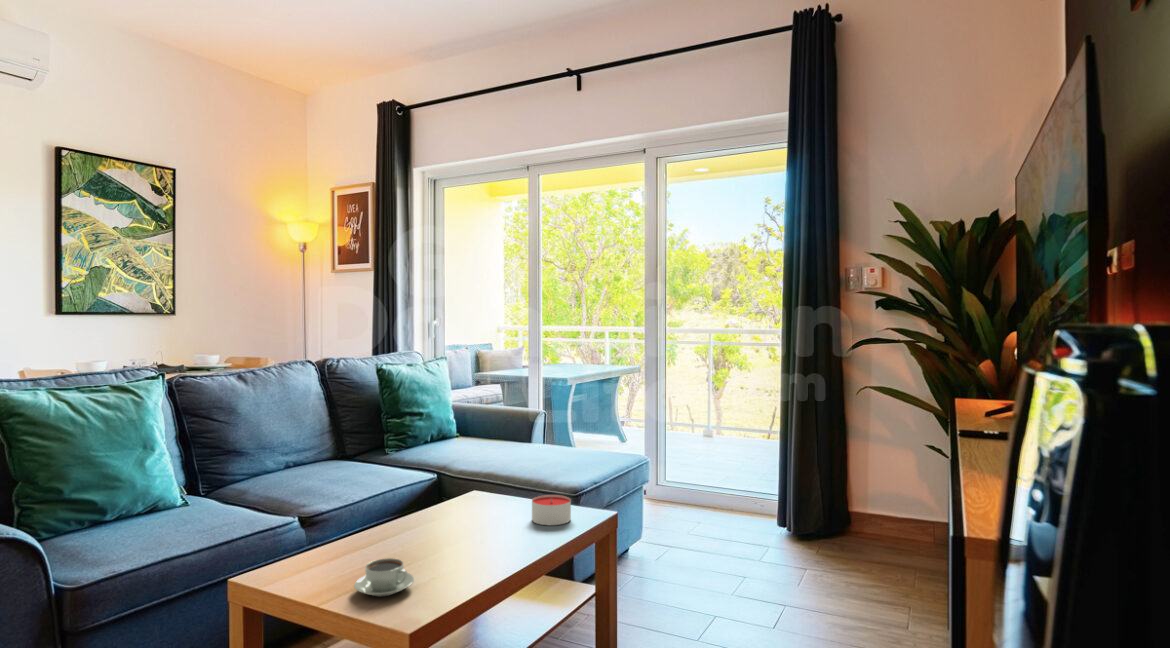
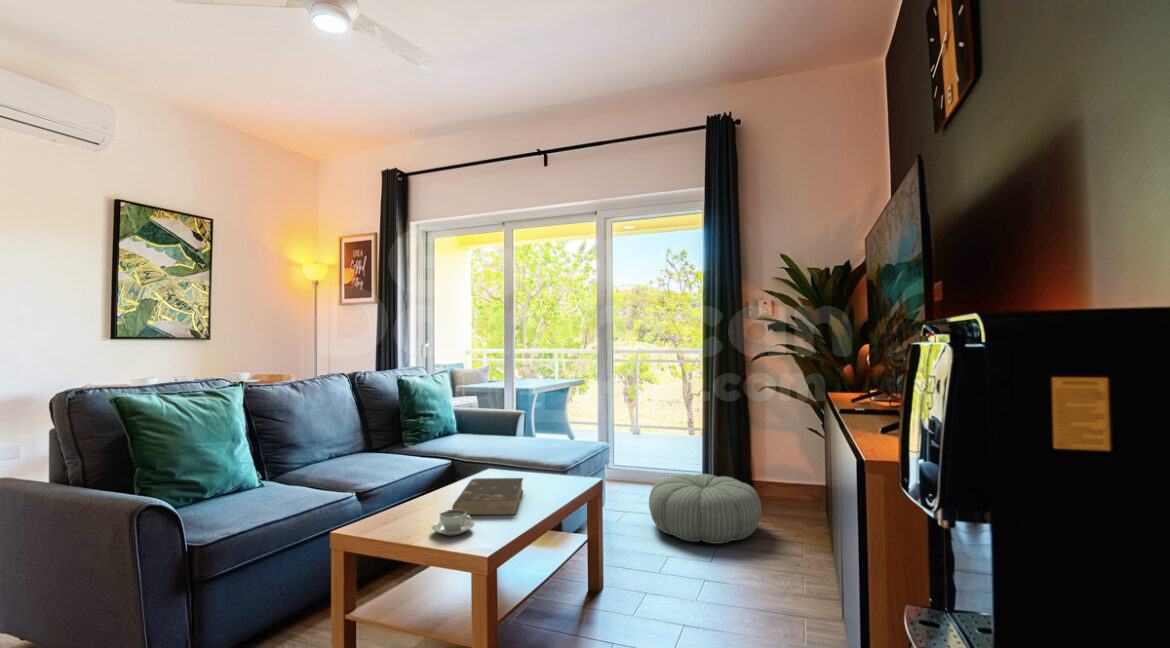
candle: present [532,495,571,525] -> none [540,467,569,488]
pouf: none [697,503,853,603] -> present [649,474,761,544]
book: none [395,508,506,566] -> present [452,478,523,515]

